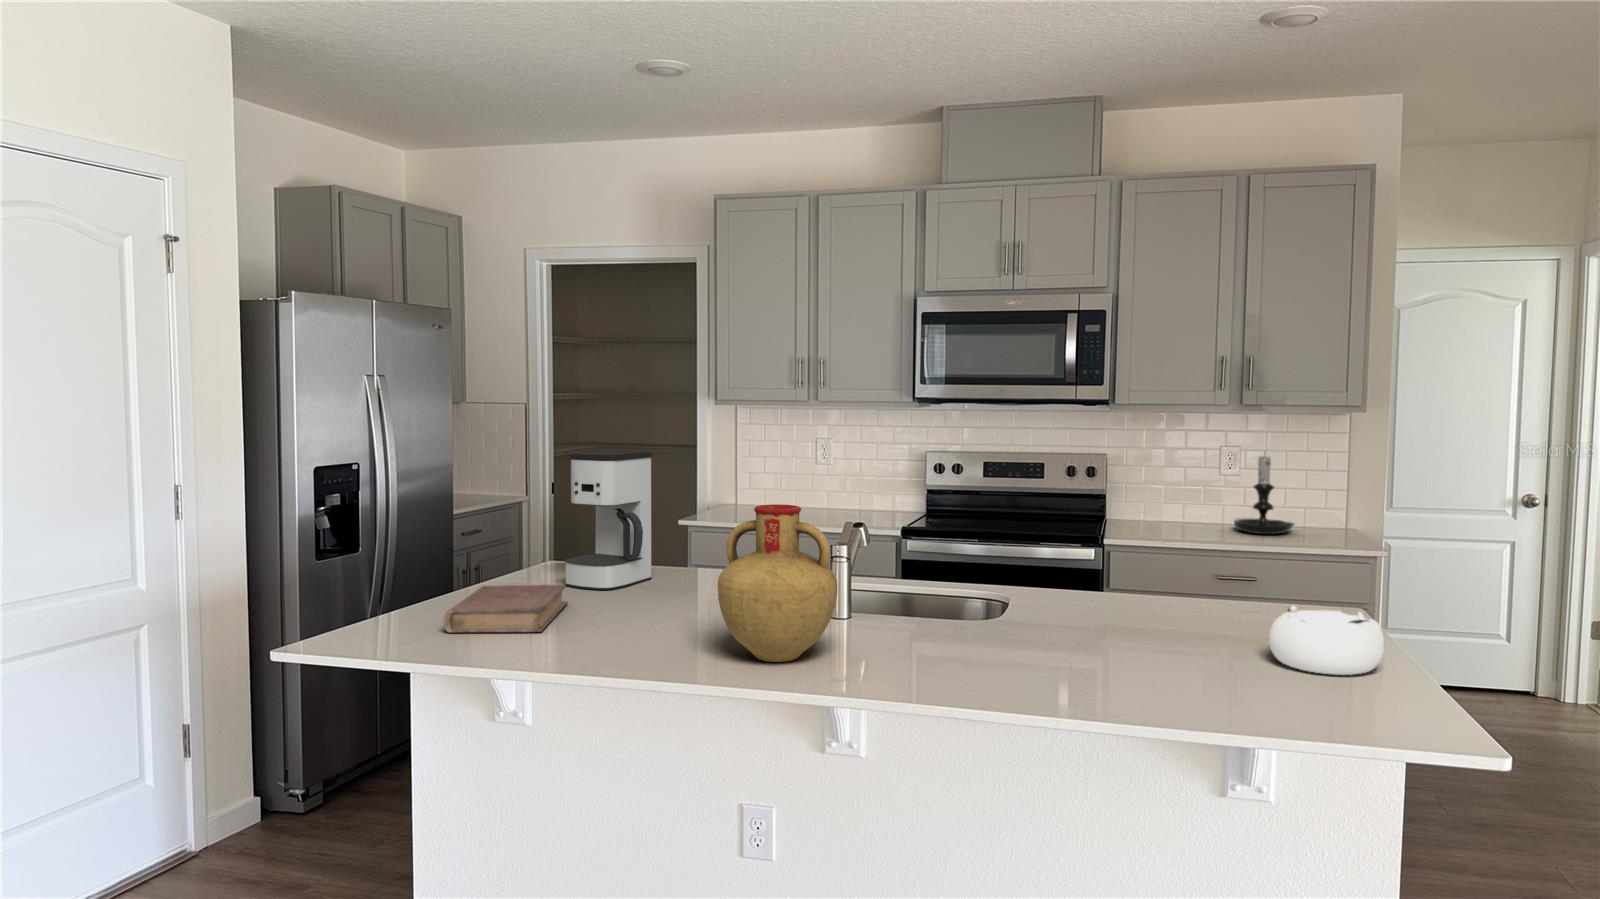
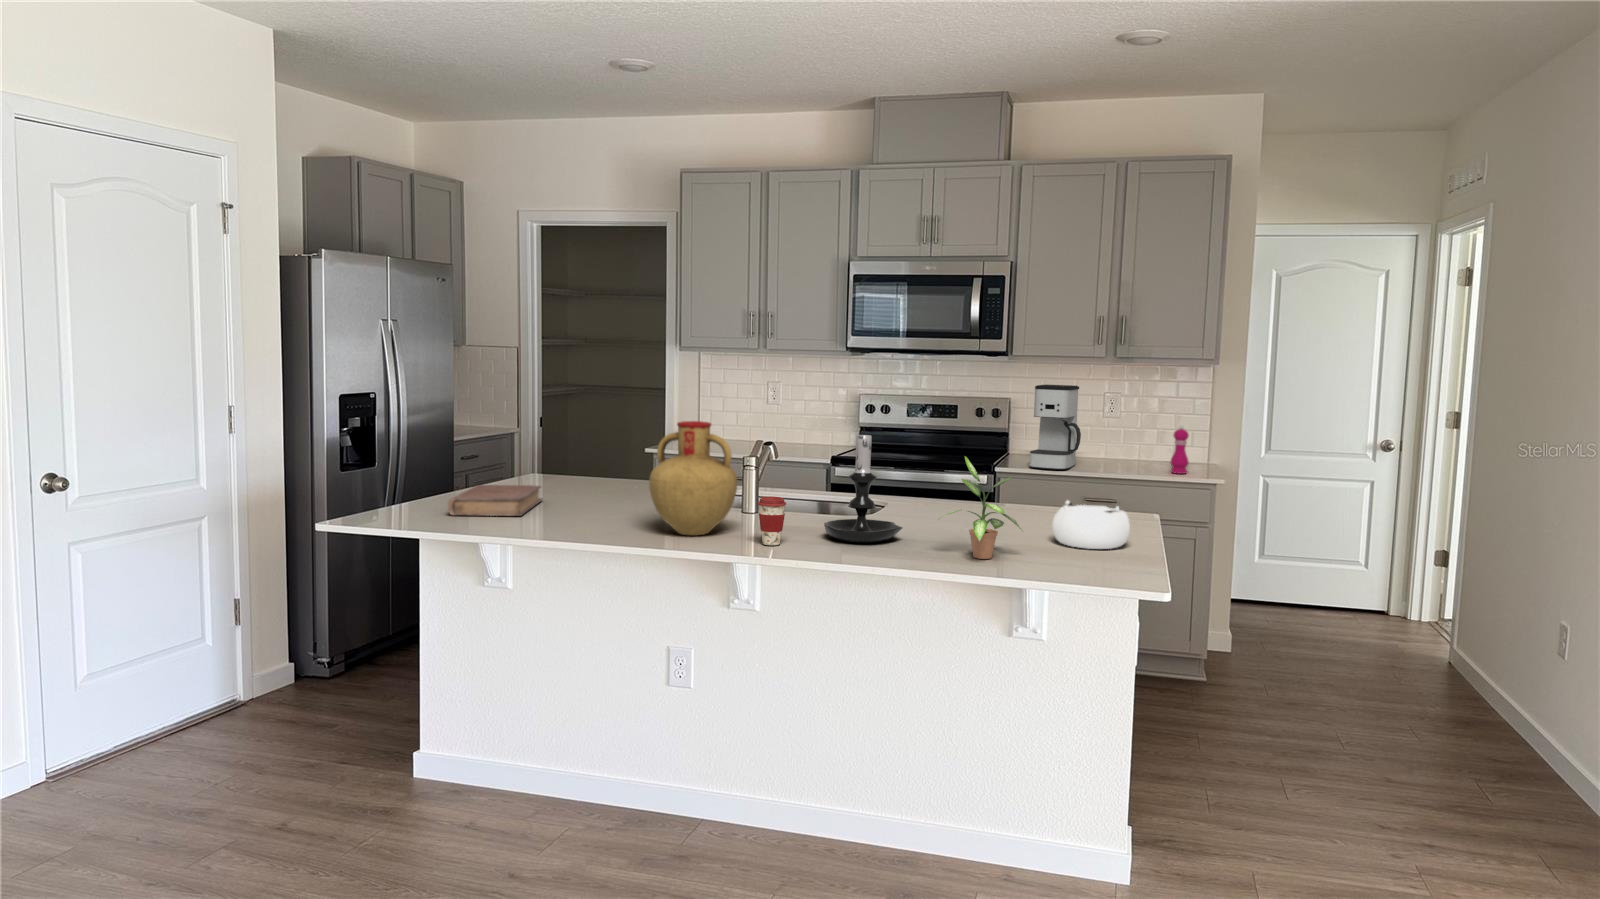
coffee maker: present [565,450,652,590] -> present [1029,385,1081,470]
candle holder: present [1234,456,1294,534] -> present [824,427,902,543]
pepper mill: none [1314,485,1337,543] -> present [1171,426,1189,474]
potted plant: none [1127,551,1254,698] -> present [940,457,1022,559]
coffee cup: none [872,609,912,679] -> present [757,496,786,545]

